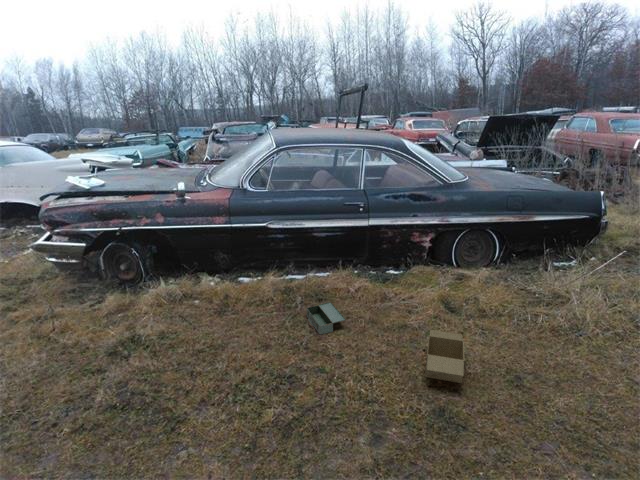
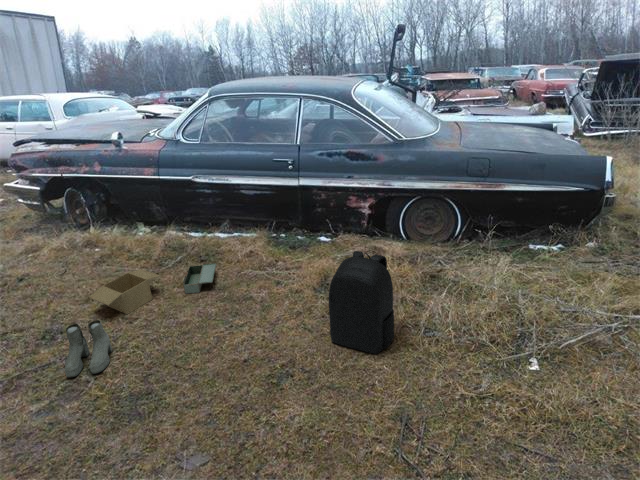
backpack: none [489,275,559,365] -> present [329,251,394,354]
cardboard box: present [425,330,465,383] -> present [90,269,160,314]
boots: none [270,370,315,439] -> present [65,320,112,378]

